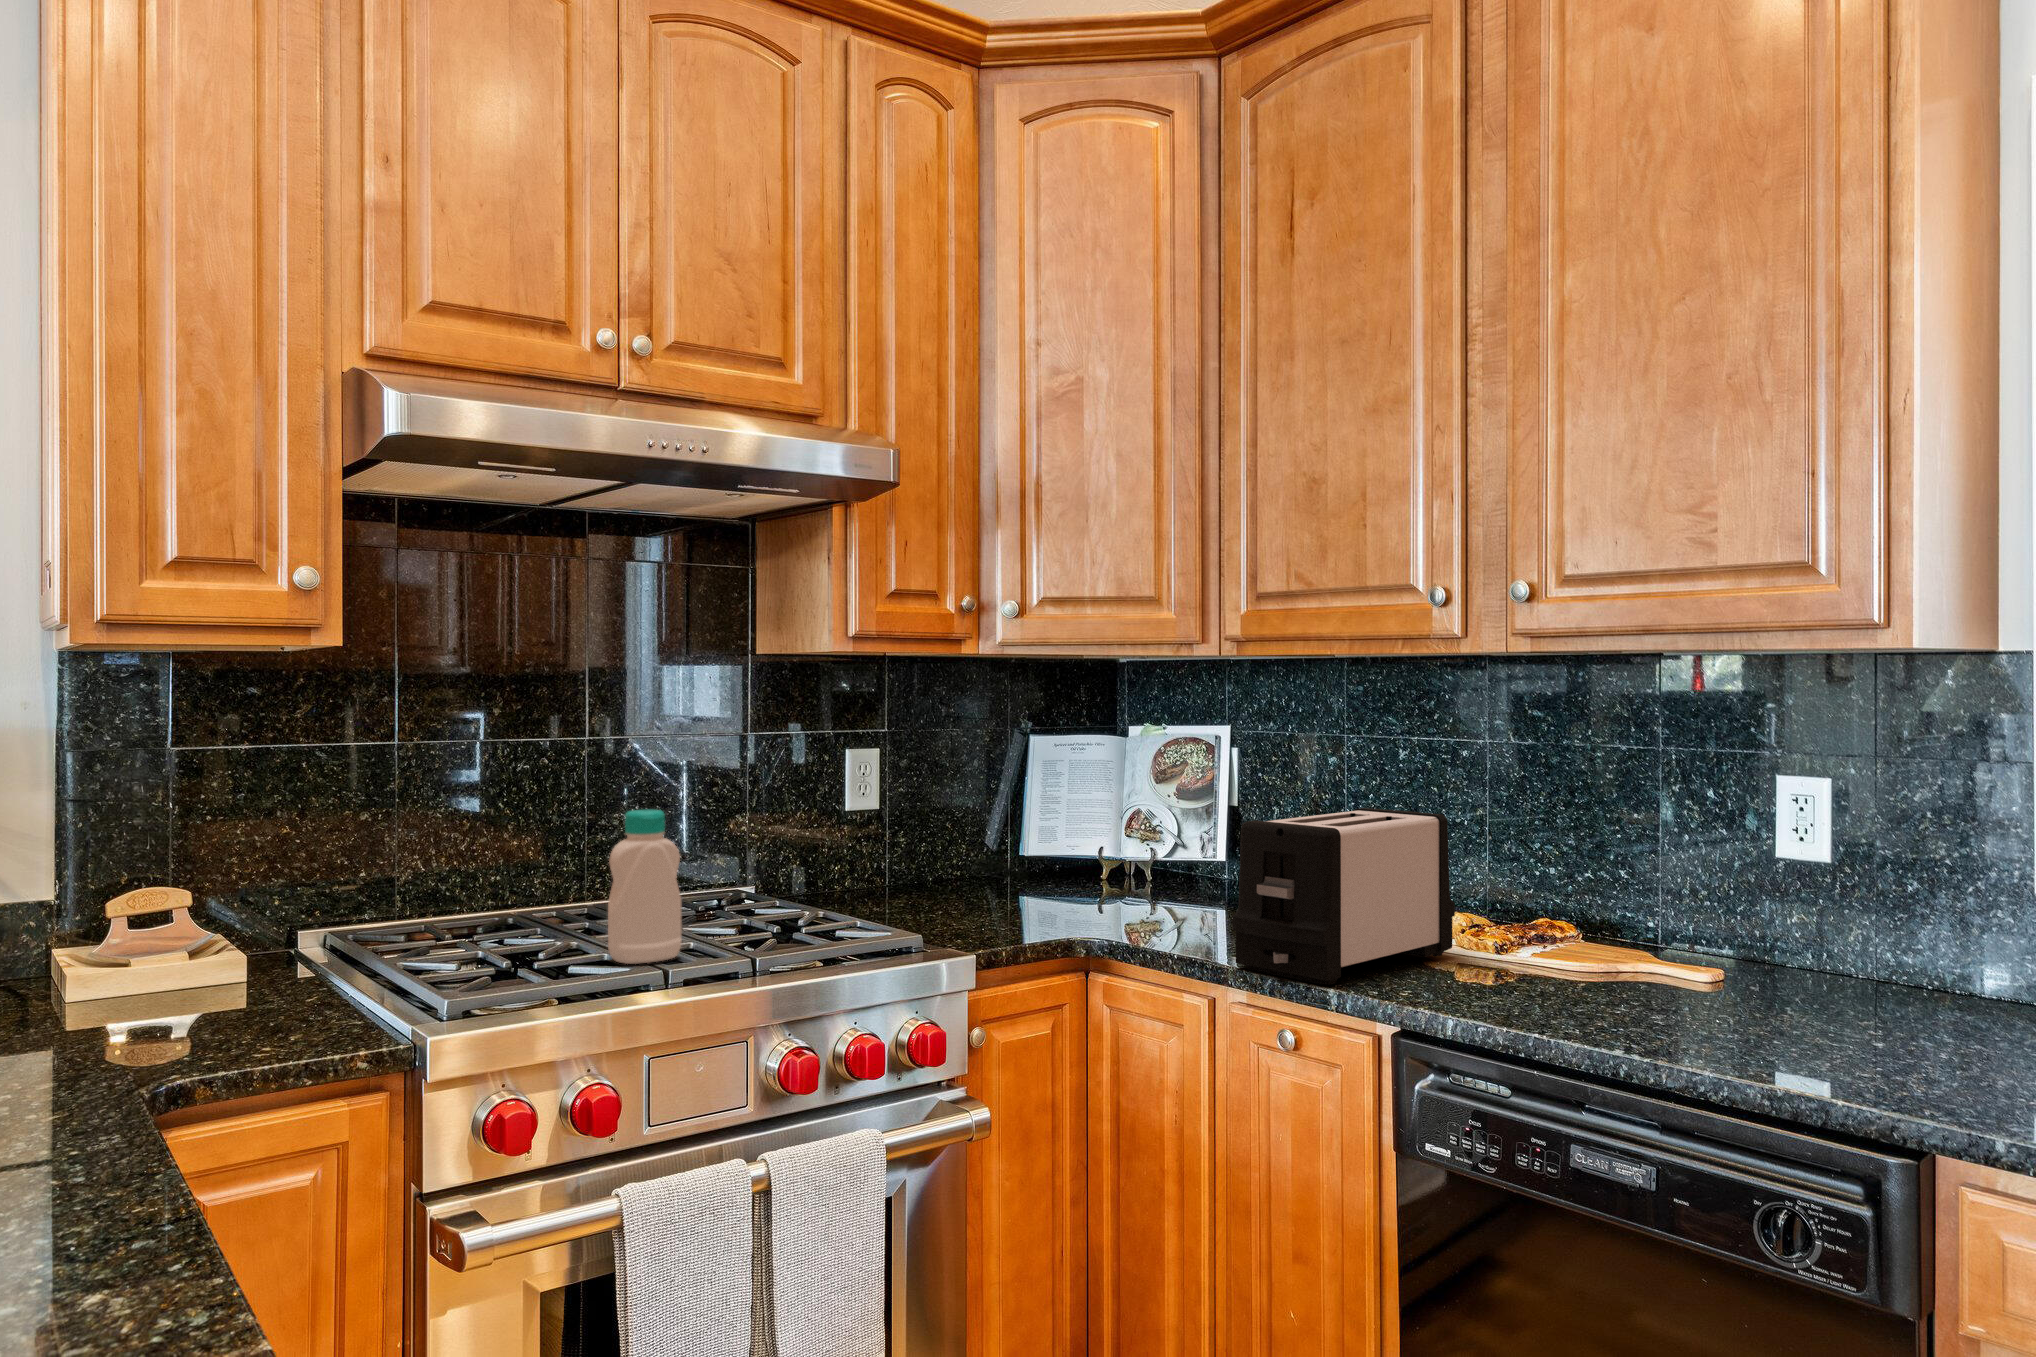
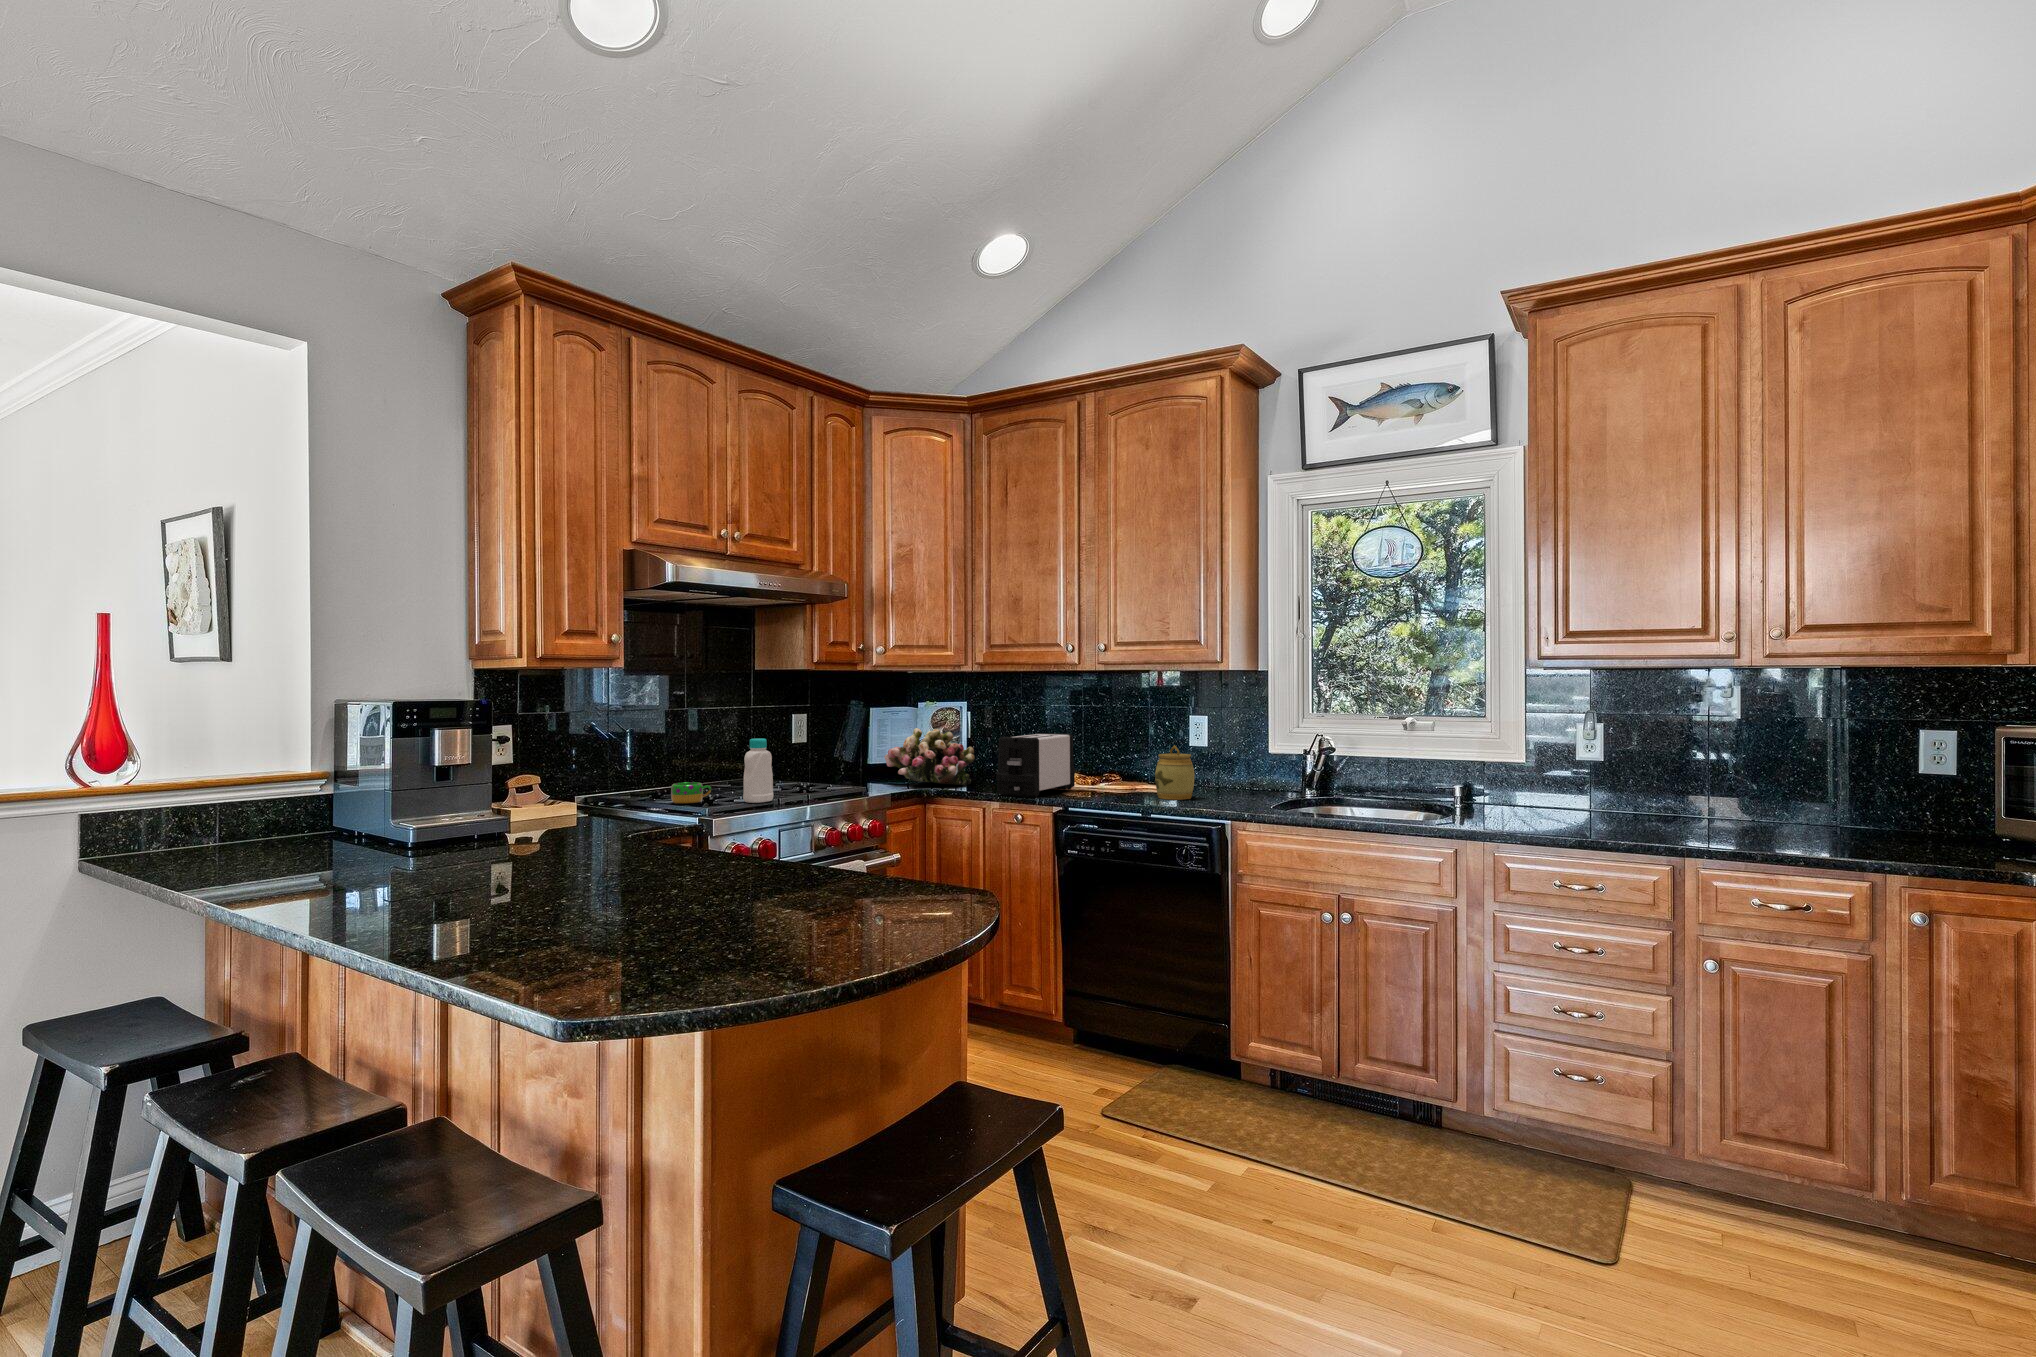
flower arrangement: none [1014,783,1219,921] -> present [884,728,975,785]
jar: none [1678,866,1805,1029] -> present [1155,745,1195,800]
mug: none [454,904,546,959] -> present [671,782,711,804]

